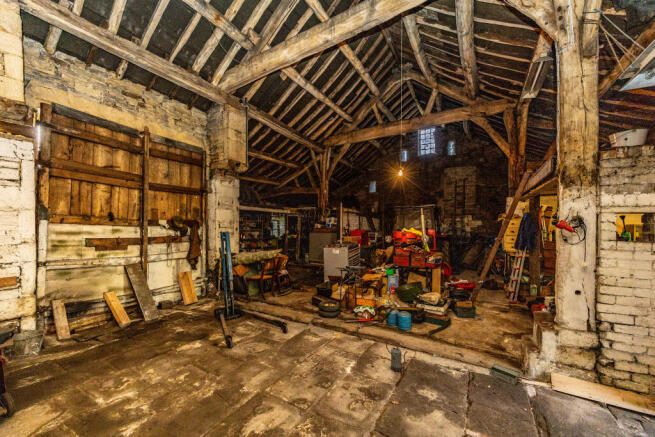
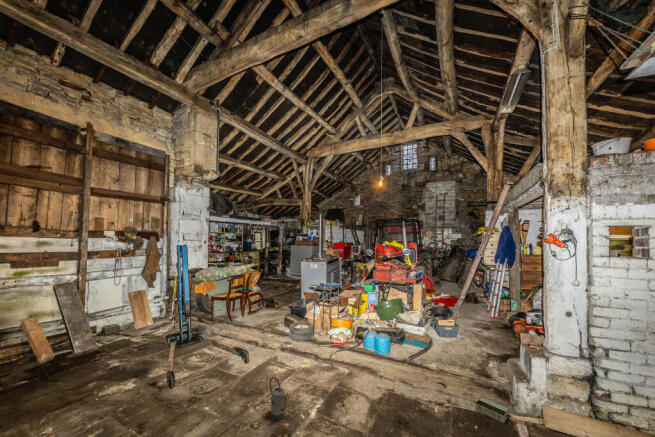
watering can: present [386,340,407,372] -> present [270,377,288,420]

